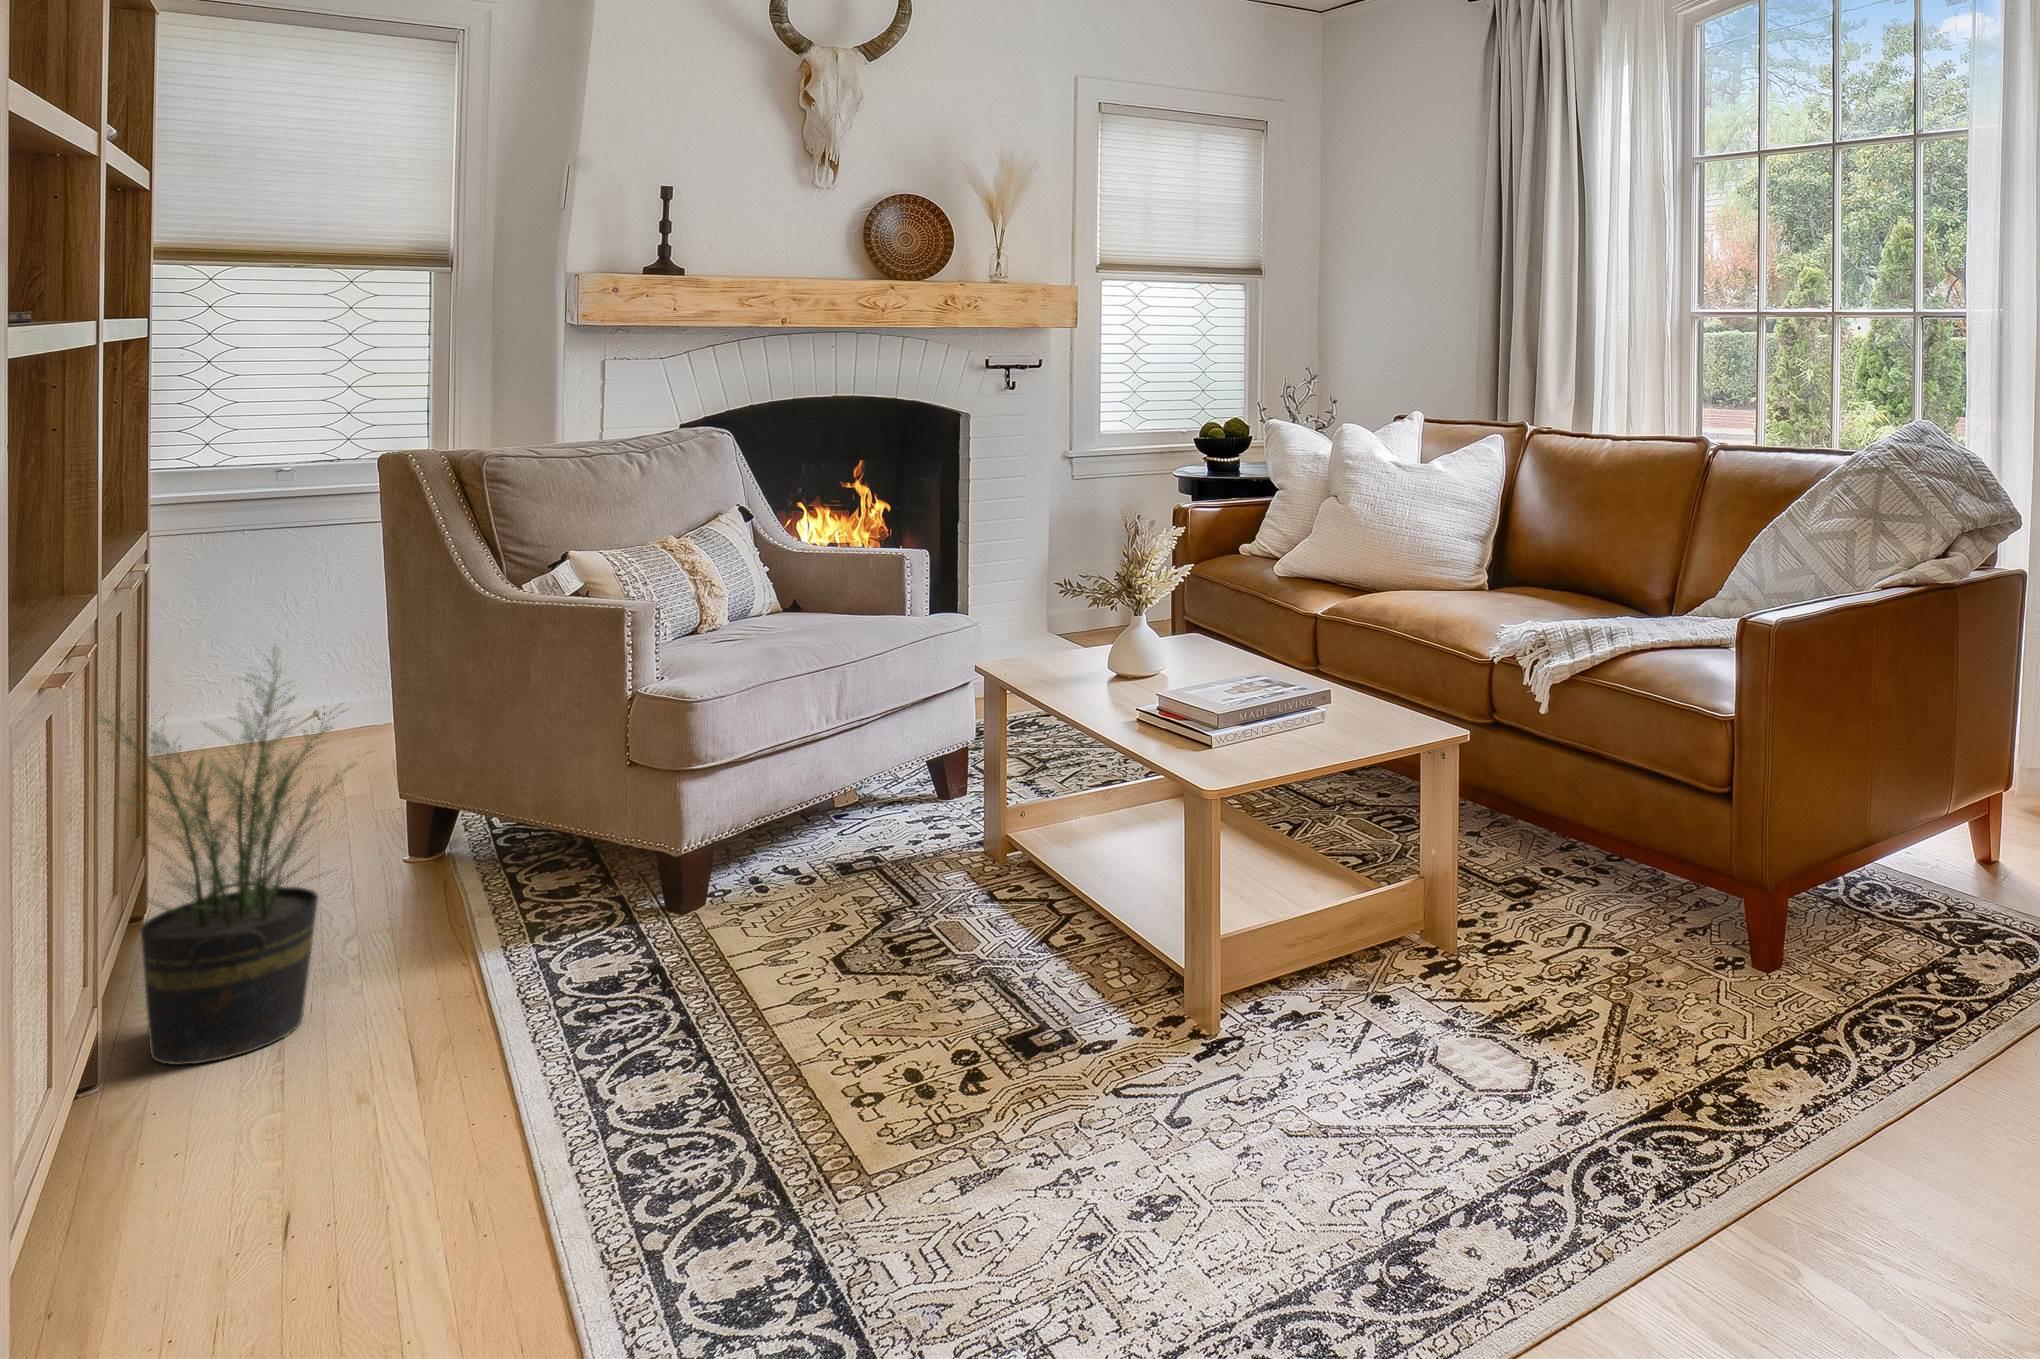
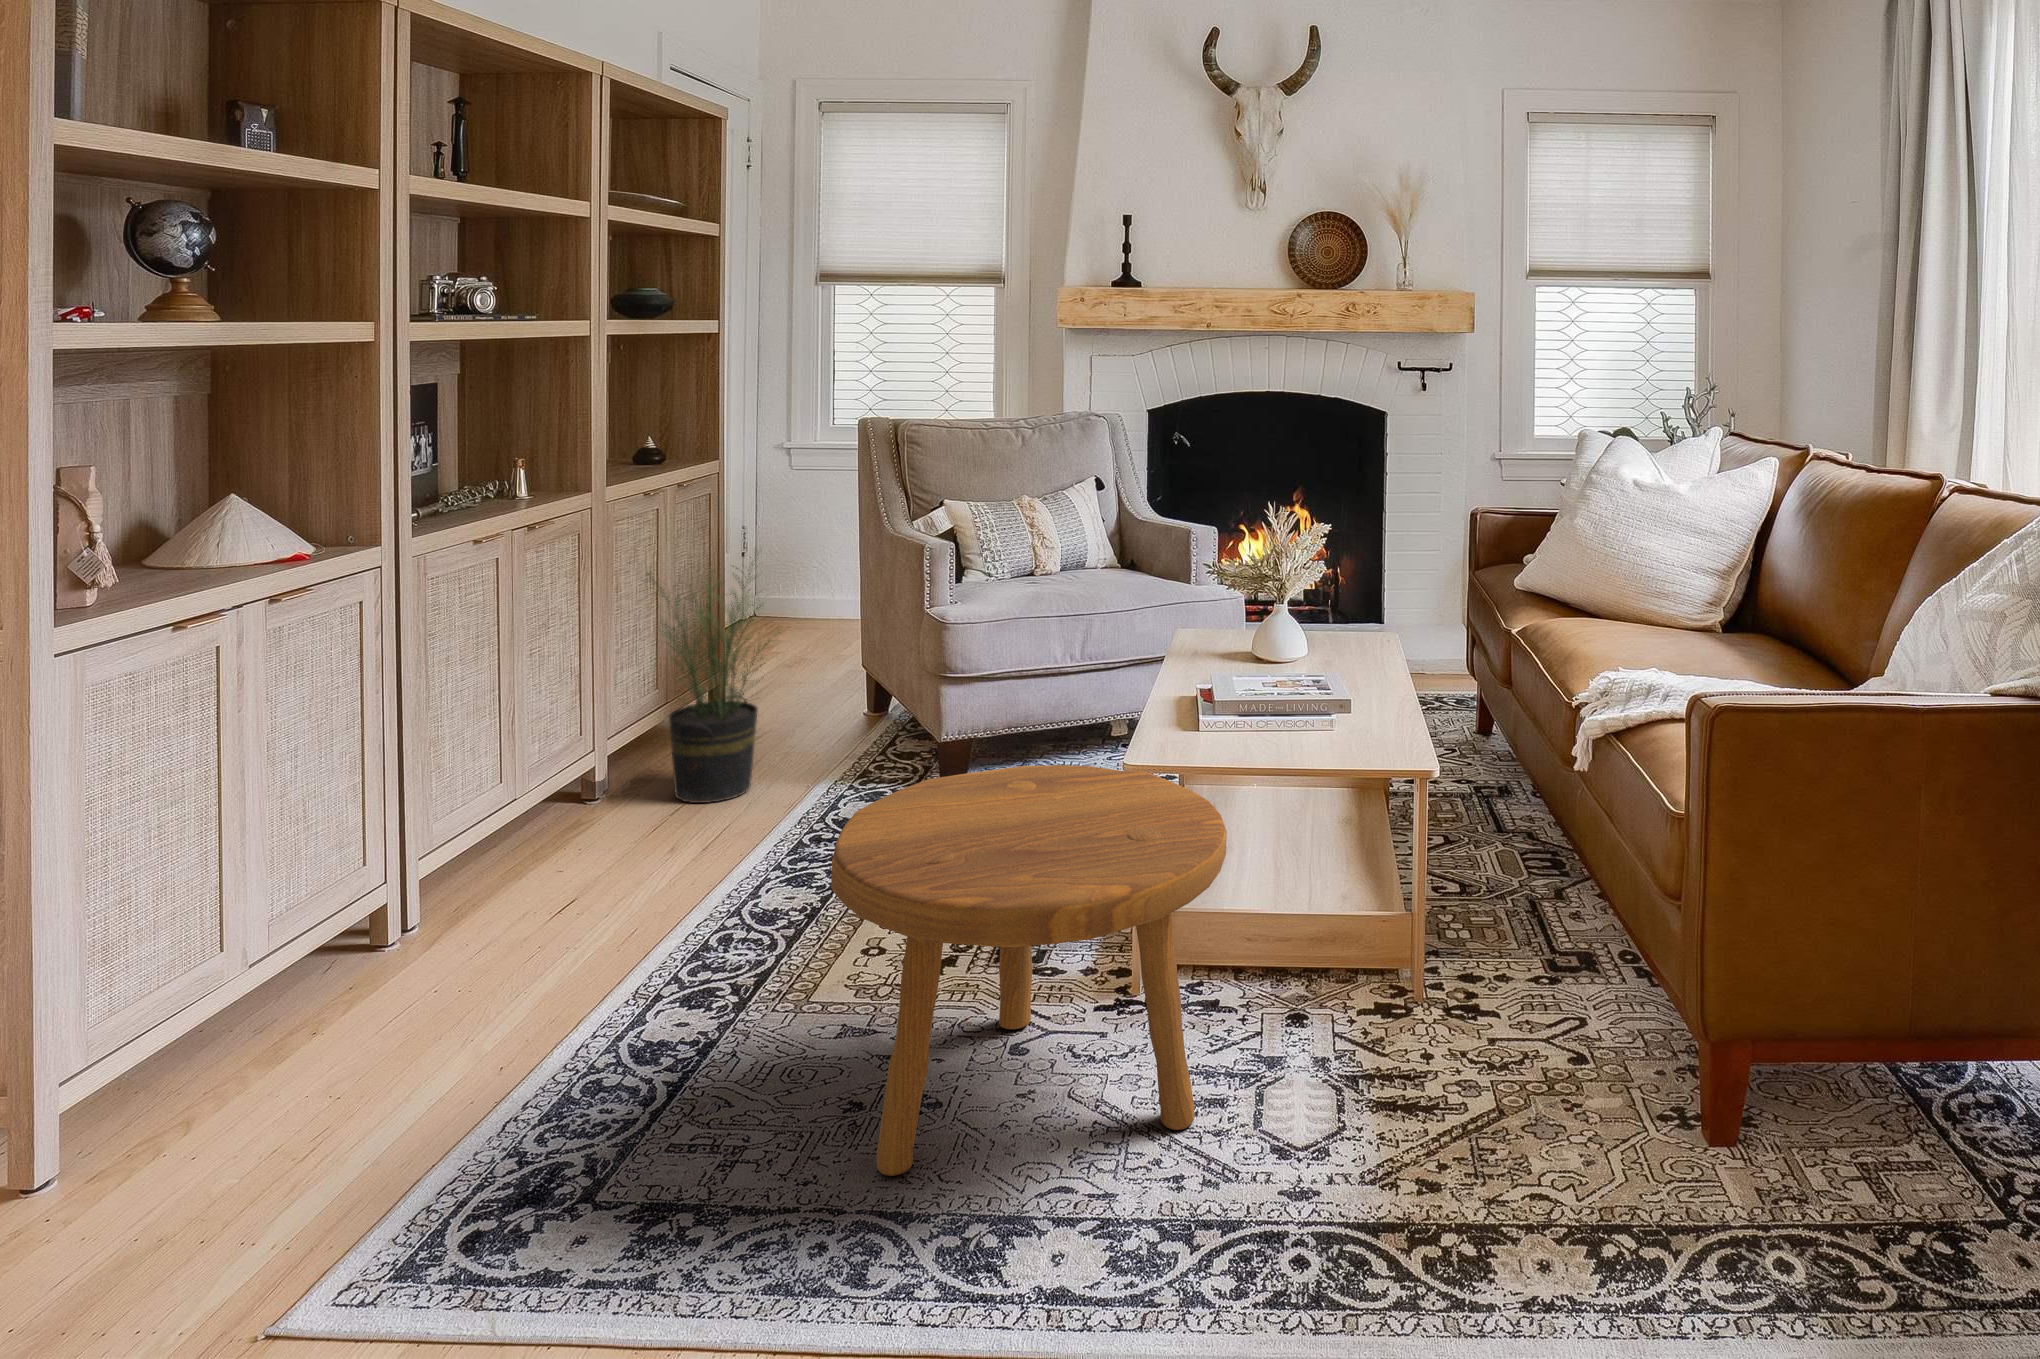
footstool: none [1034,789,1471,1279] -> present [831,765,1227,1176]

